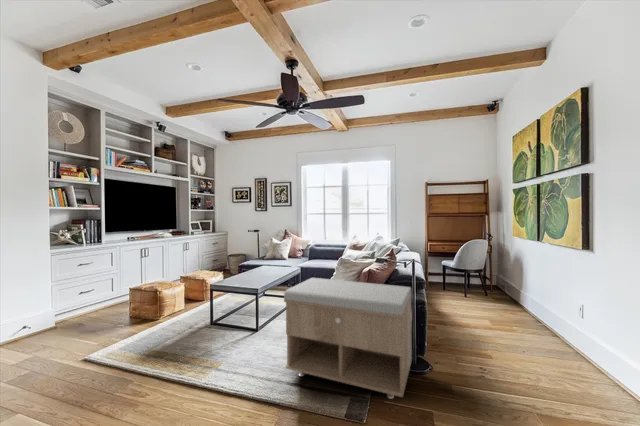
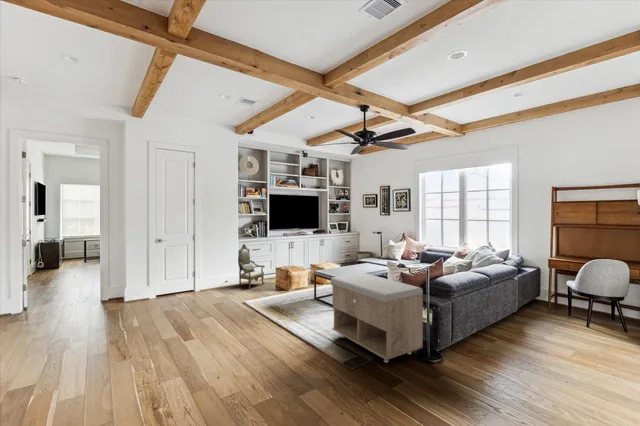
armchair: none [51,235,106,328] -> present [238,244,265,288]

